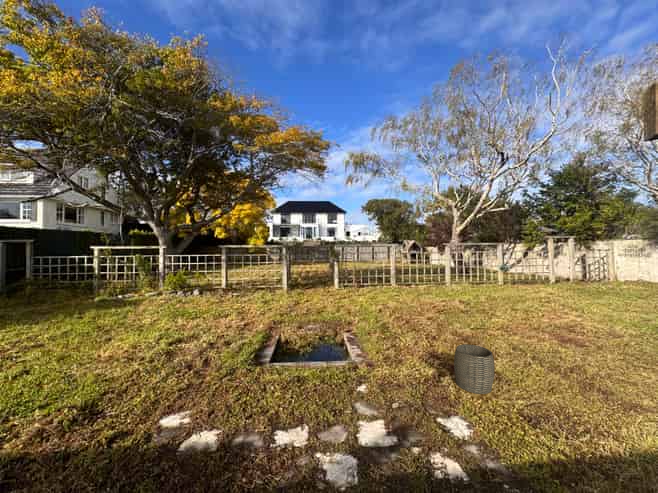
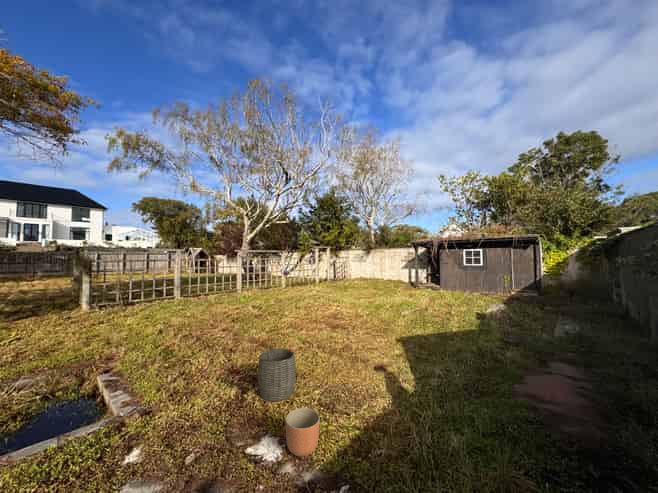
planter: none [474,402,511,447] -> present [285,408,320,457]

